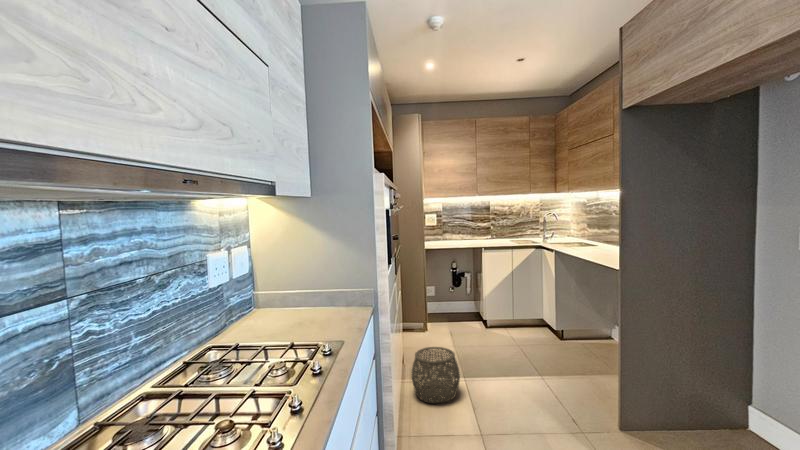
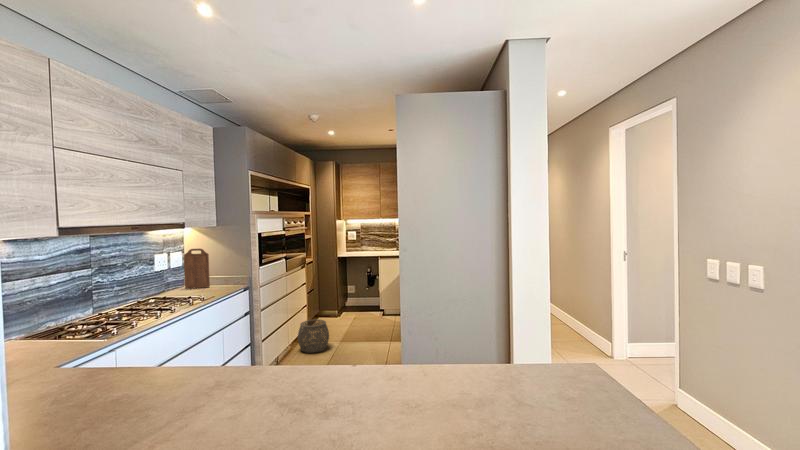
cutting board: none [254,239,302,316] -> present [184,248,210,288]

